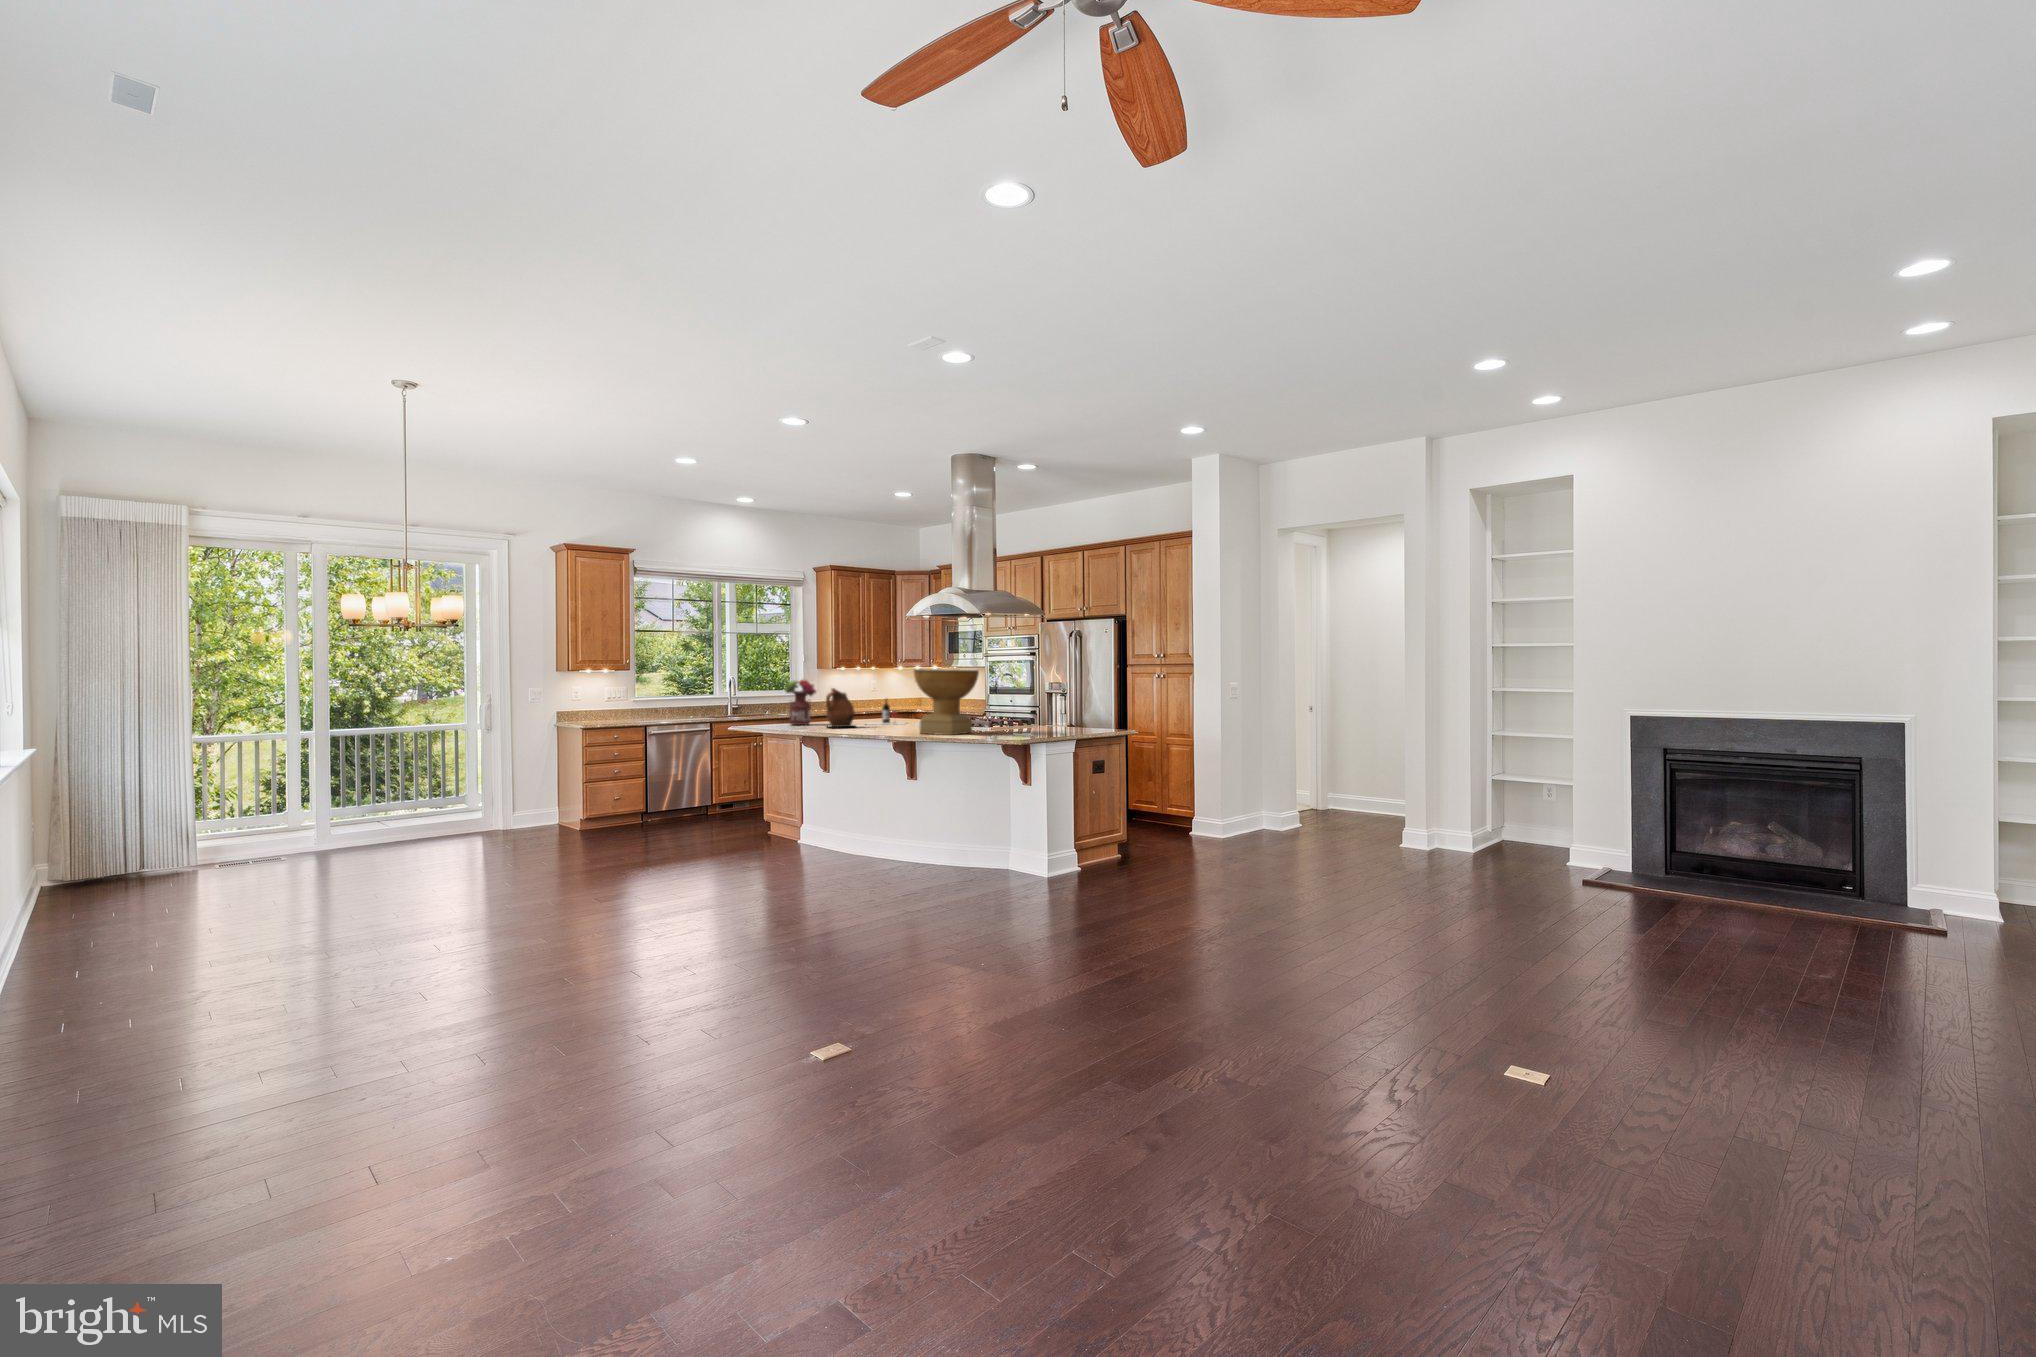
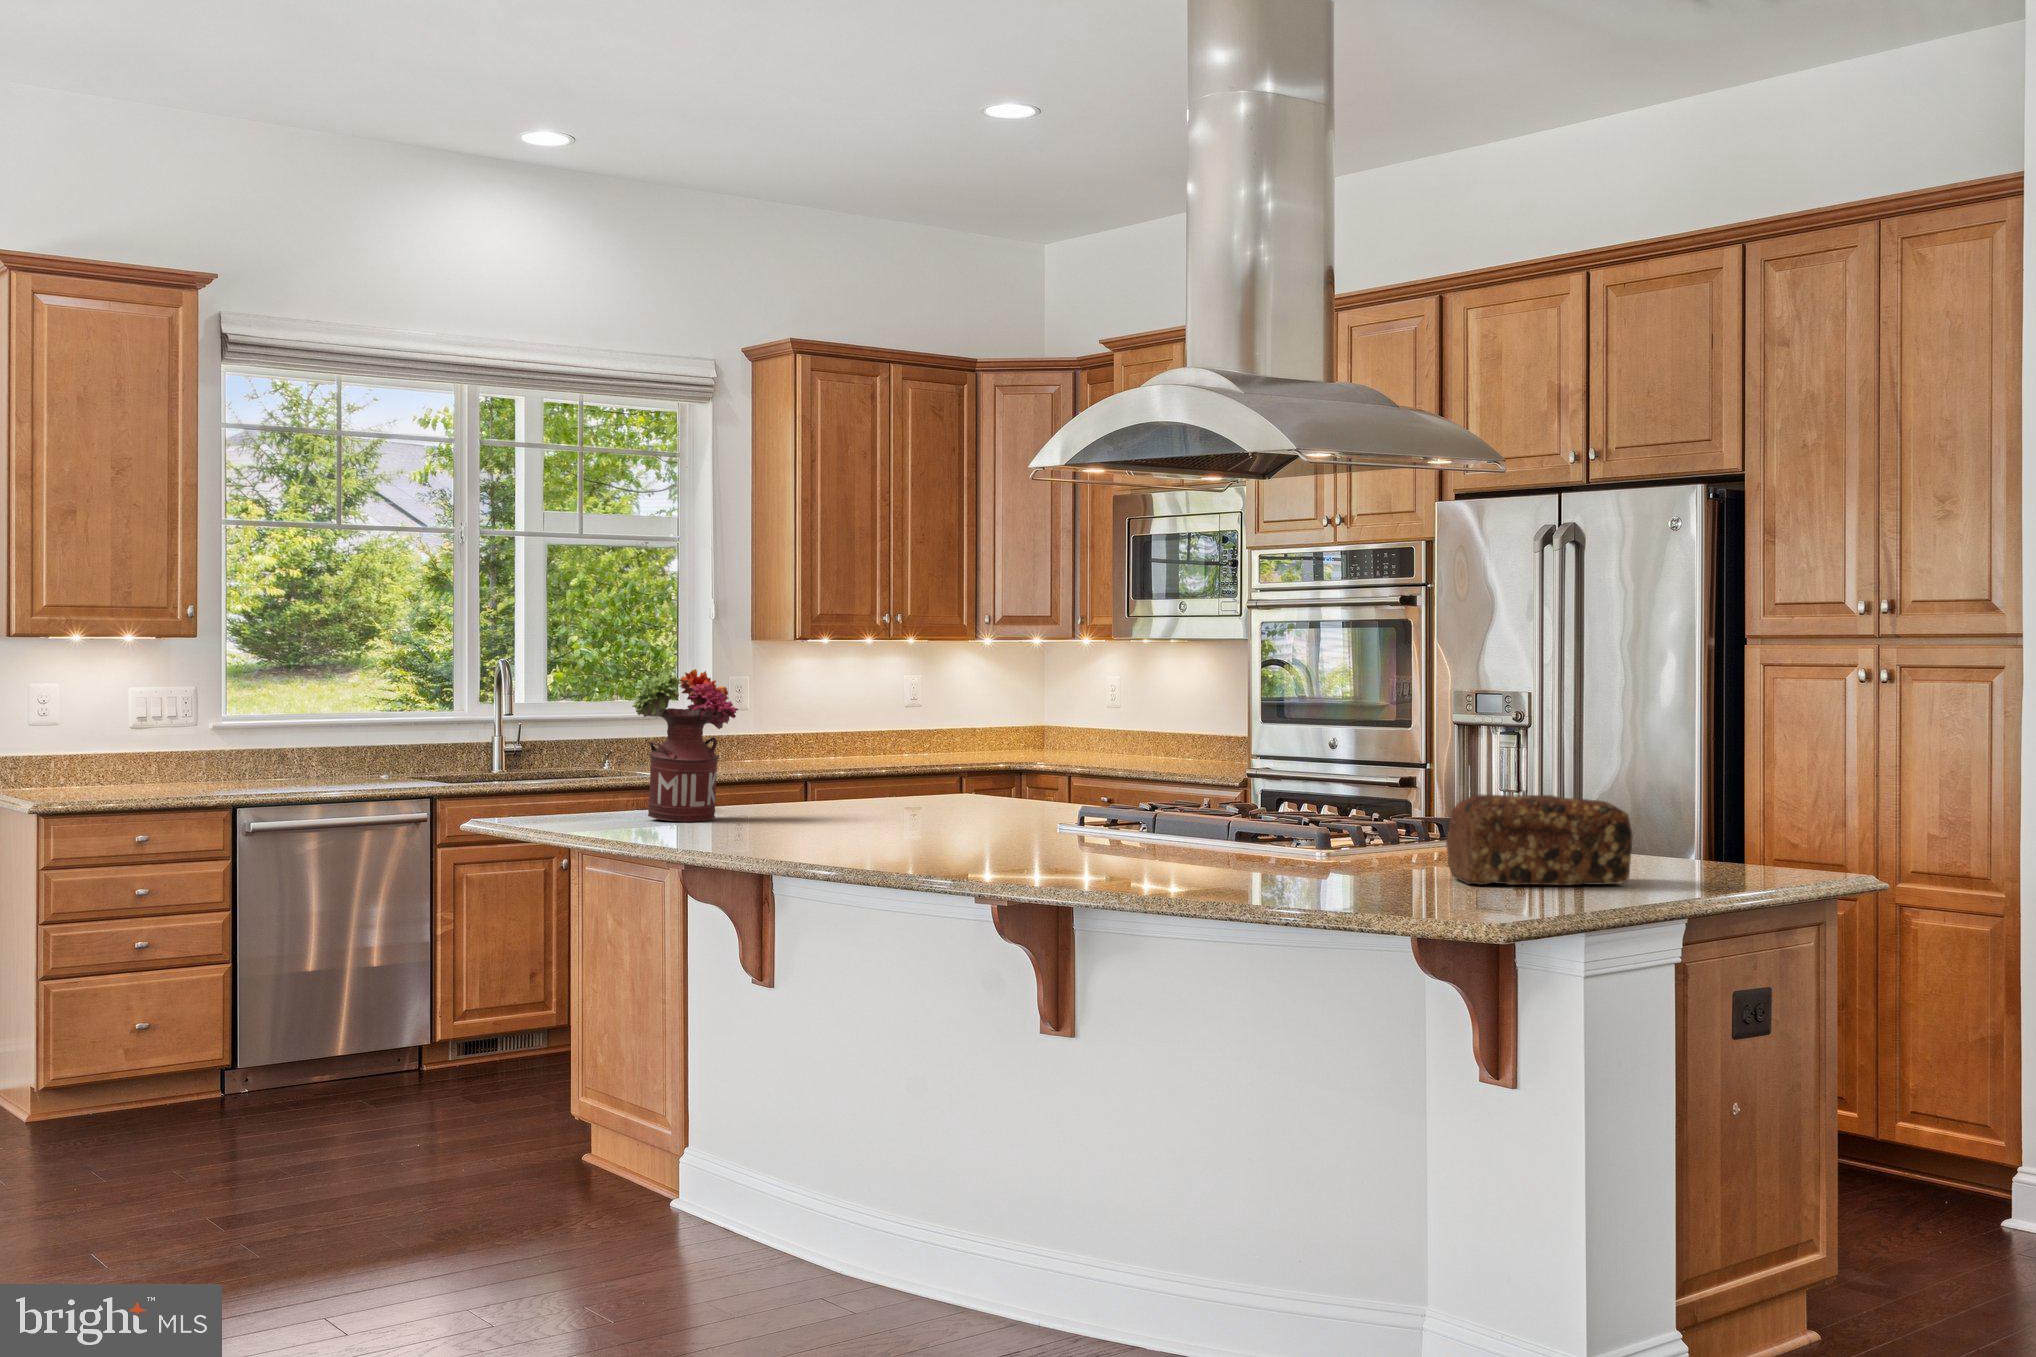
decorative bowl: present [914,670,979,735] -> none [1073,642,1314,890]
ceramic pitcher: present [826,688,854,727] -> none [755,703,867,839]
wine bottle: present [868,699,905,725] -> none [887,736,1026,826]
bread loaf: none [1016,709,1063,733] -> present [1446,795,1632,885]

